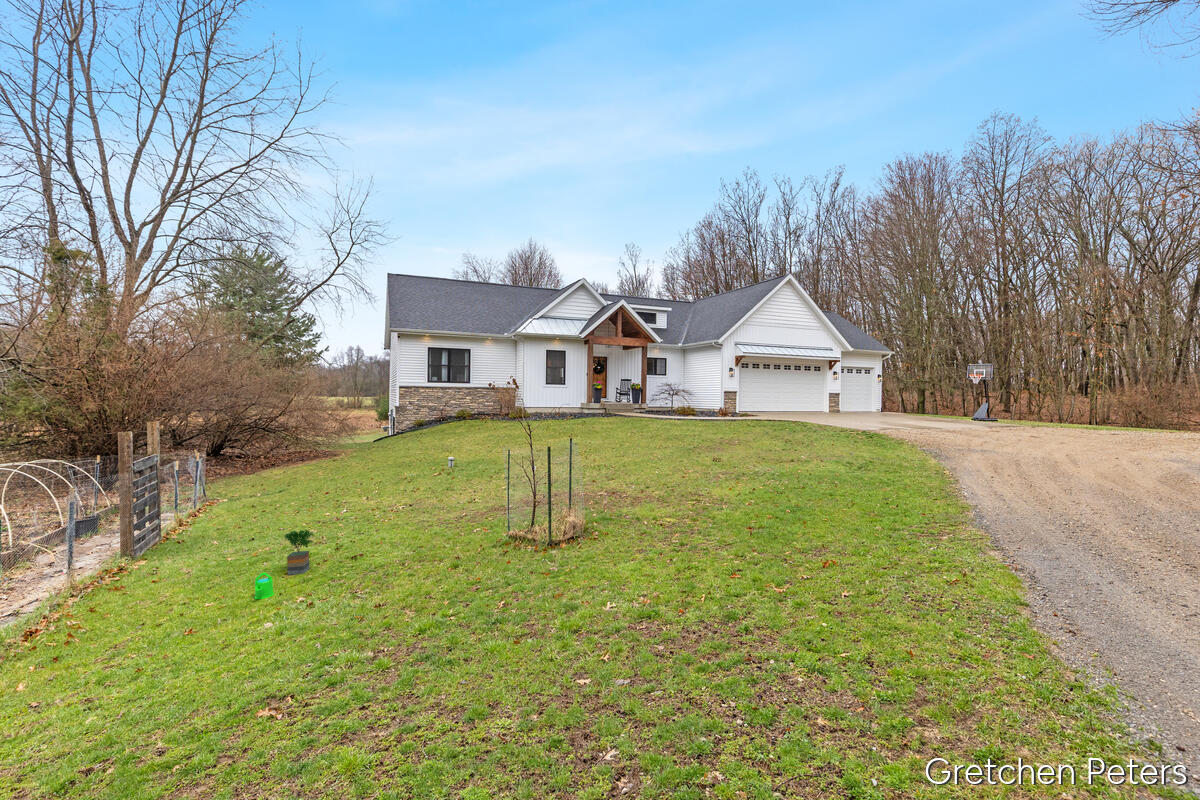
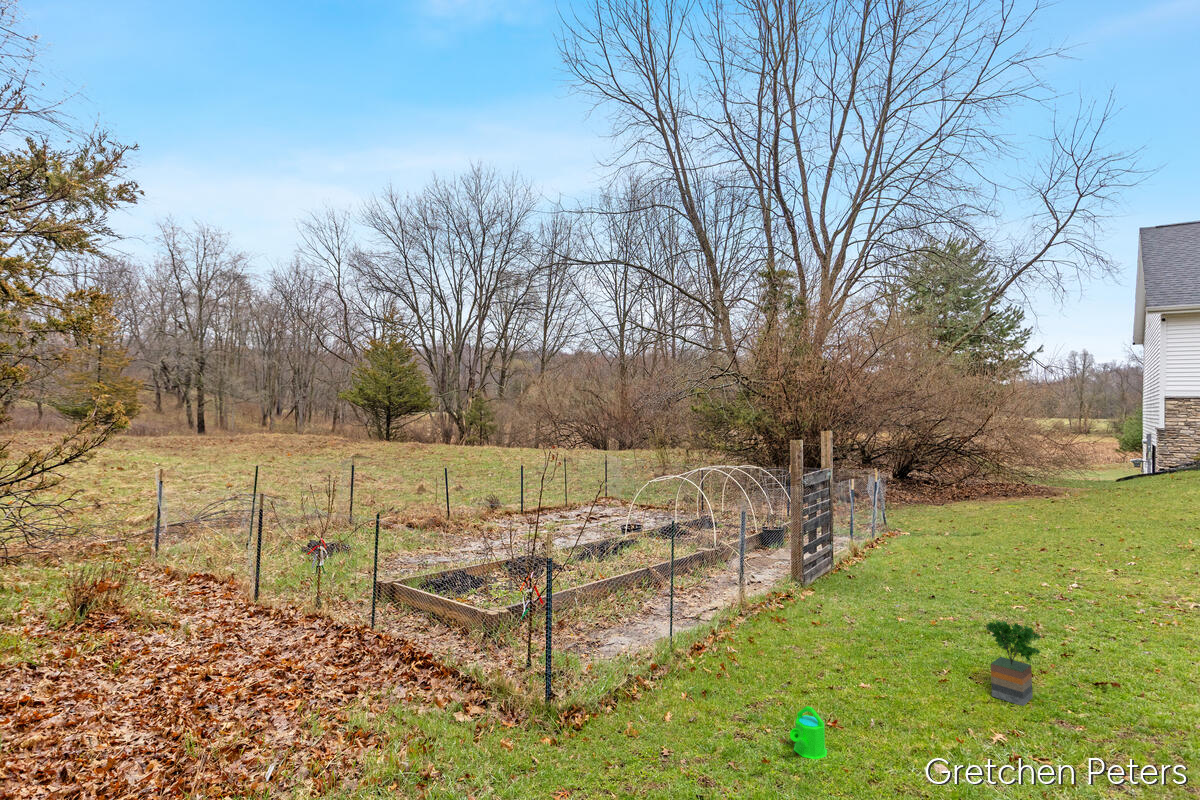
watering can: present [254,572,274,599] -> present [790,706,827,759]

